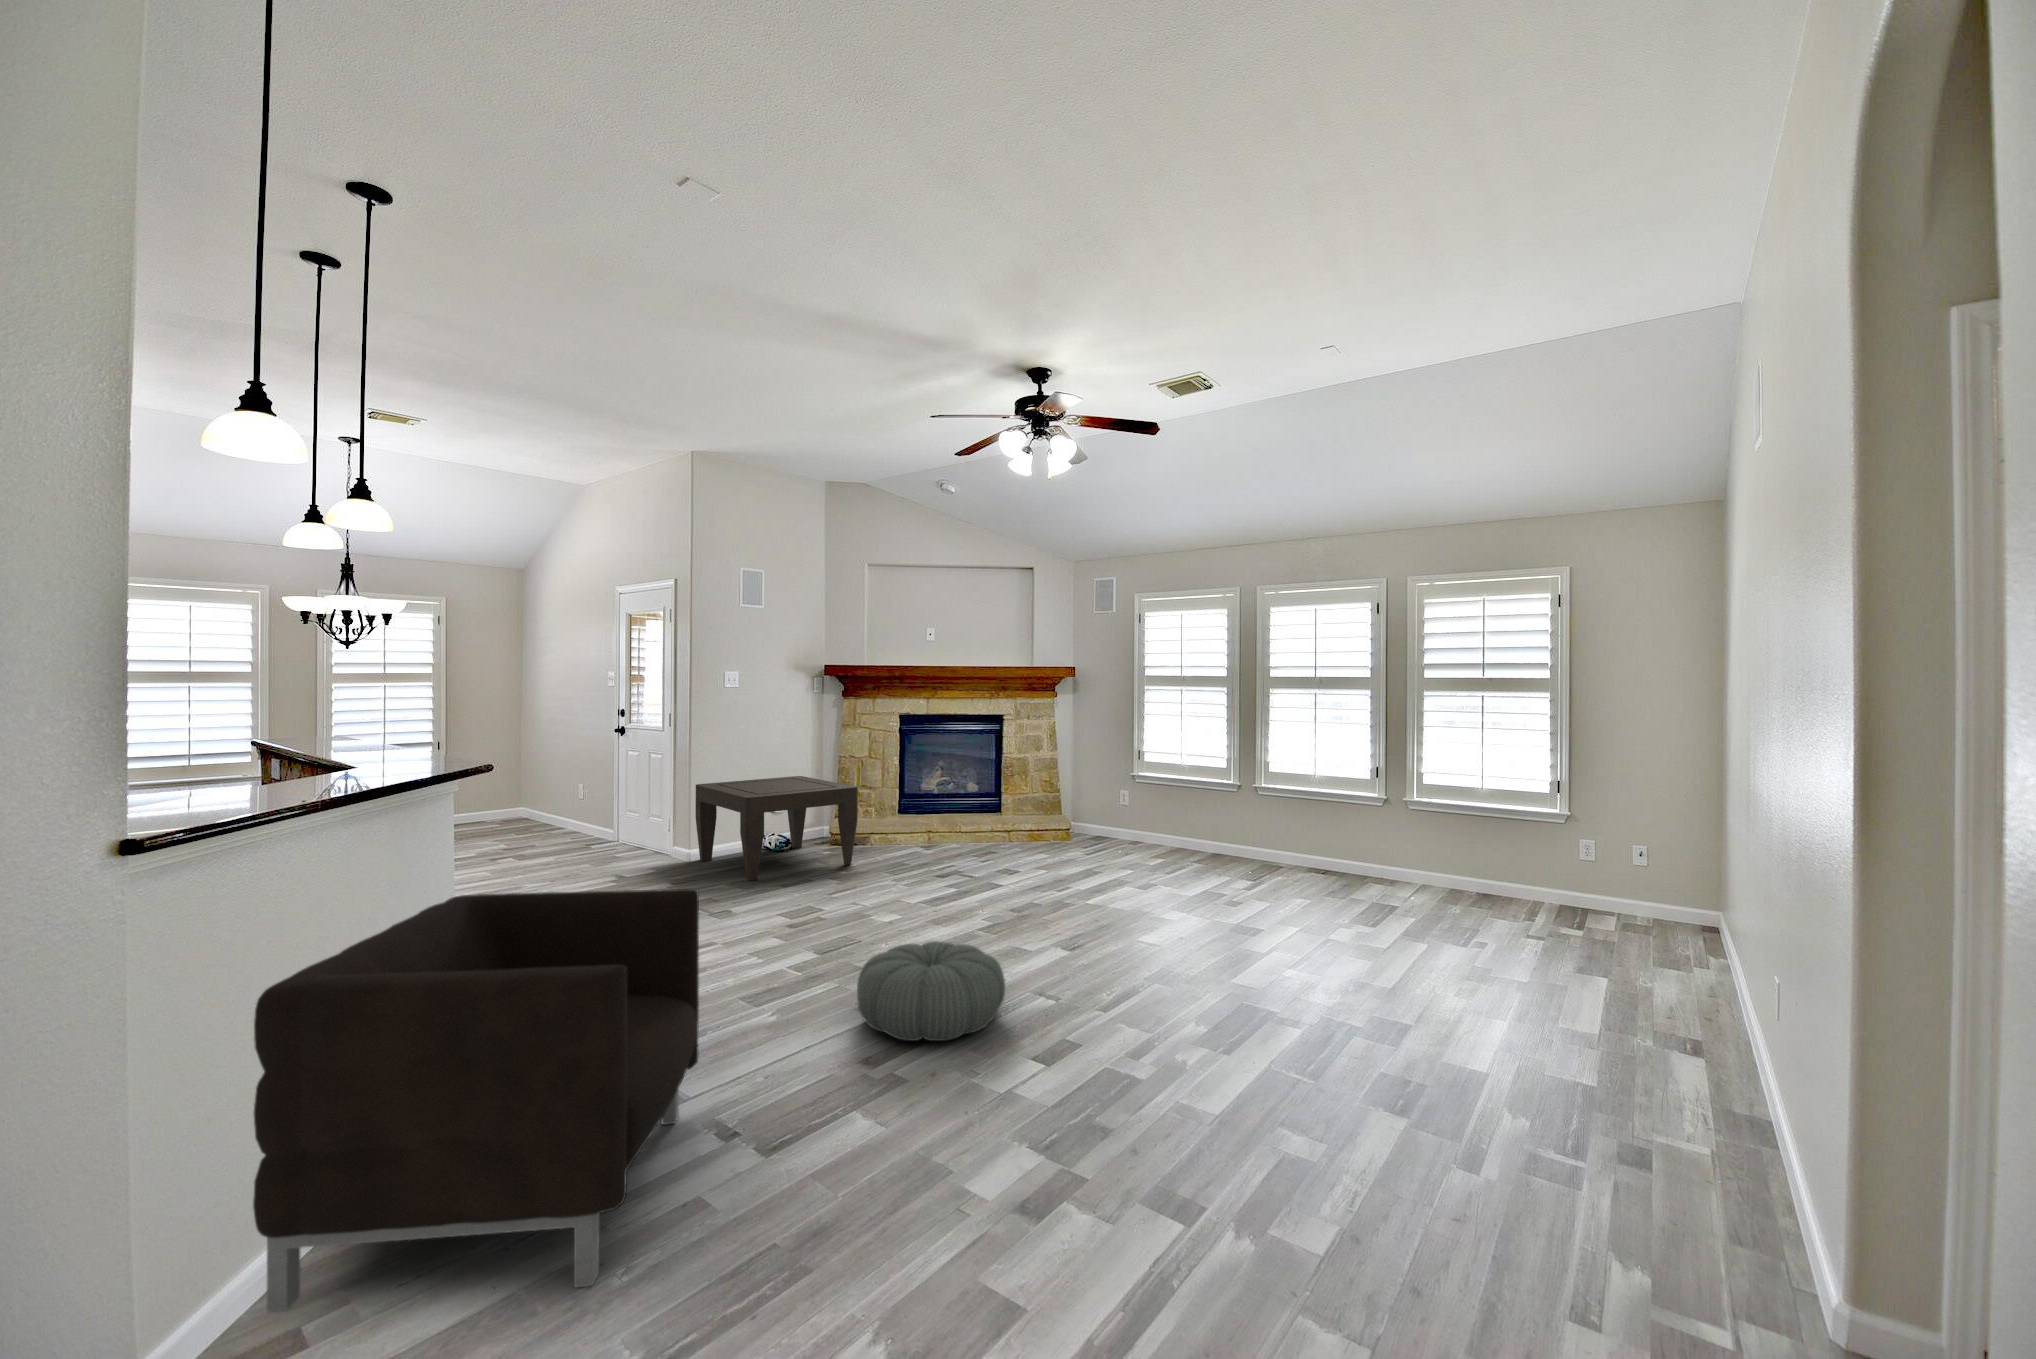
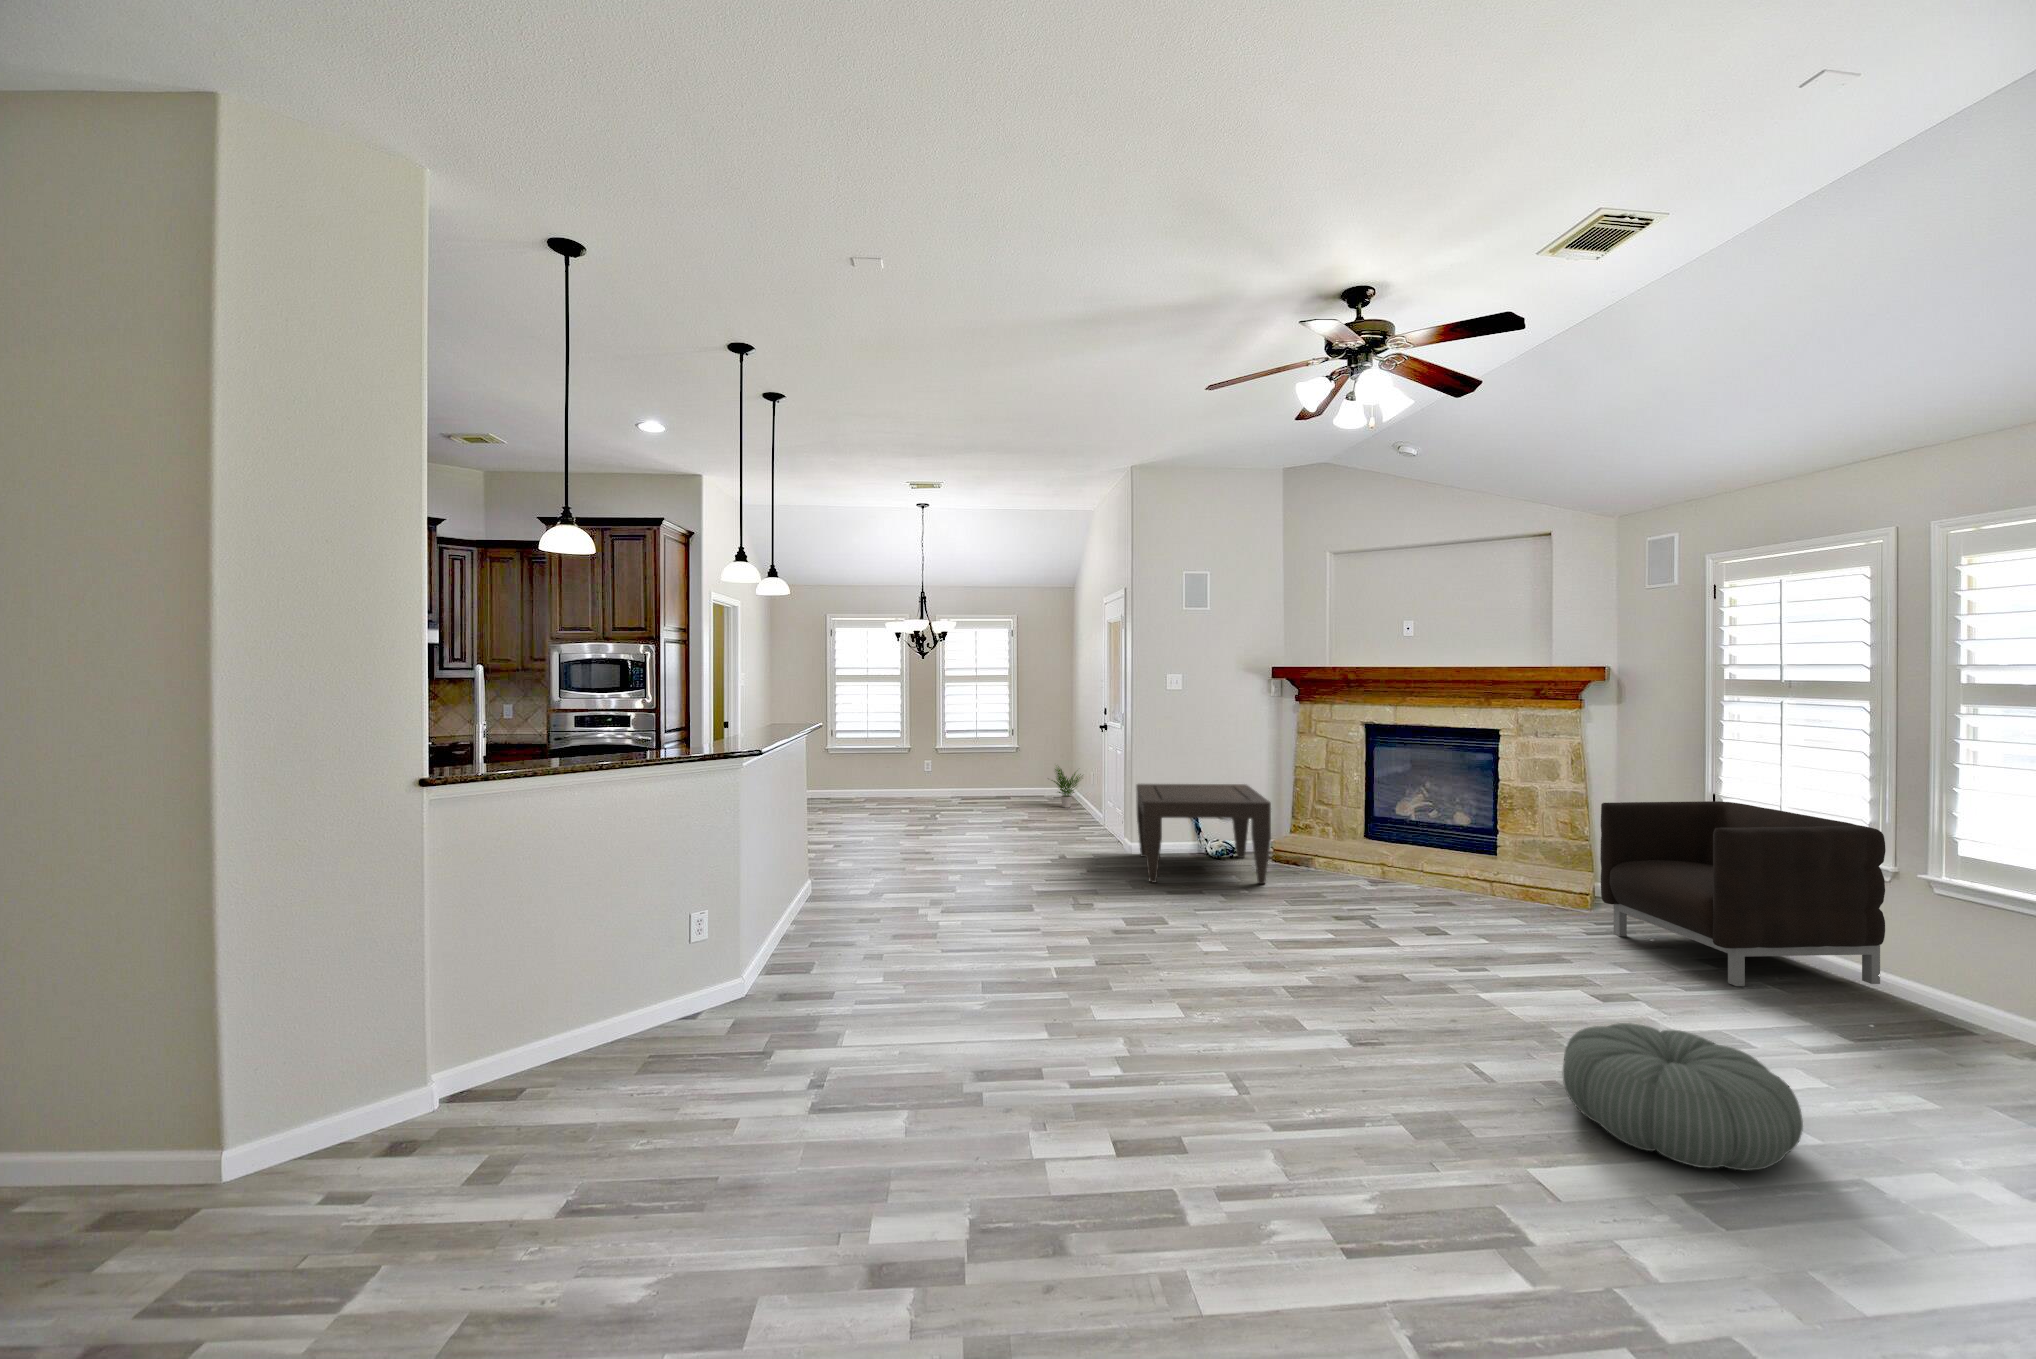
potted plant: none [503,777,556,829] -> present [1052,766,1083,808]
armchair: present [253,889,699,1312] -> present [1600,801,1886,986]
pouf: present [857,941,1005,1041] -> present [1563,1023,1803,1171]

